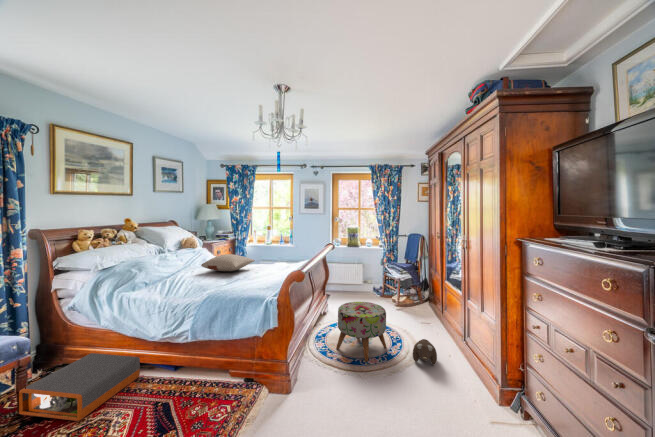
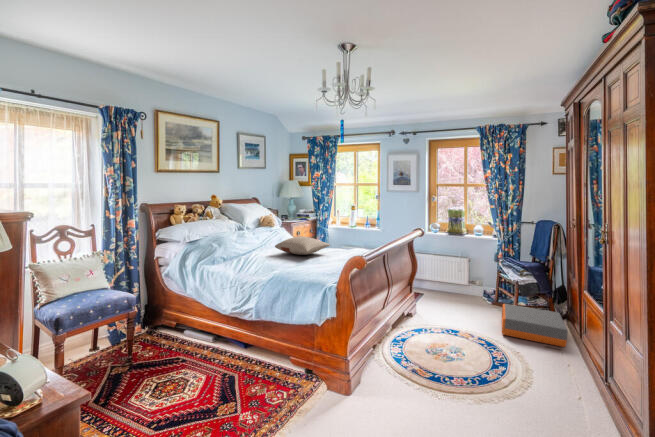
ottoman: present [336,302,386,361] -> none [414,304,481,378]
plush toy: present [413,339,437,365] -> none [513,365,548,401]
storage box: present [19,353,140,421] -> present [502,304,568,347]

